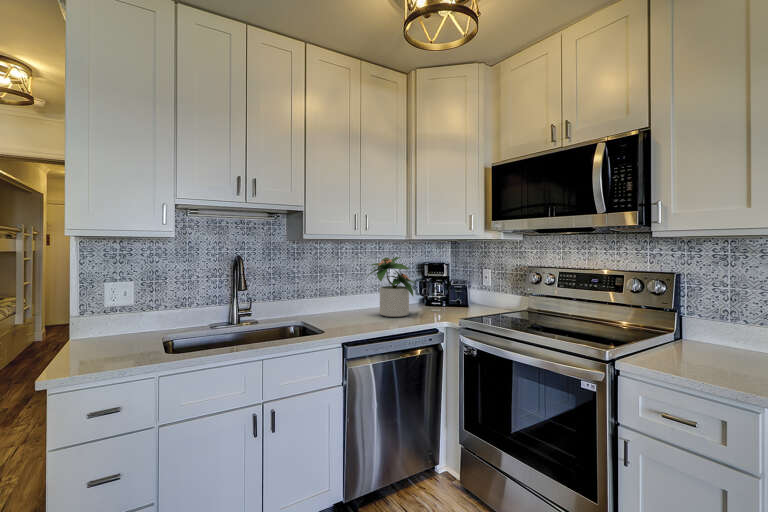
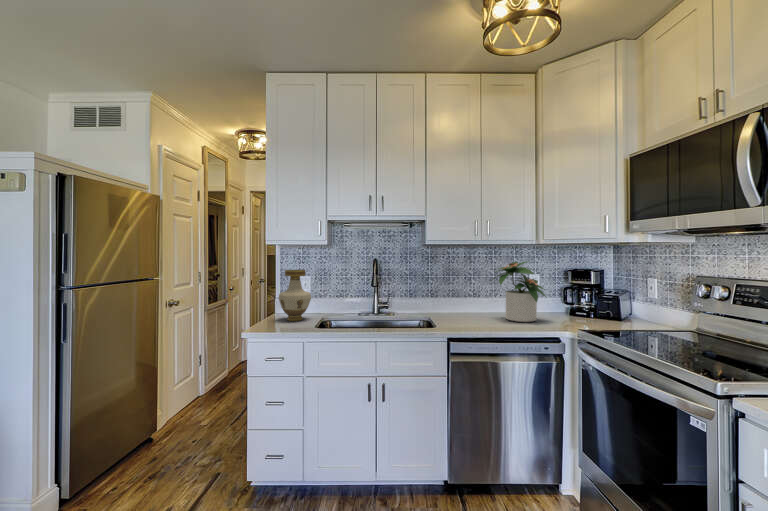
vase: none [91,274,148,348] -> present [279,270,311,321]

